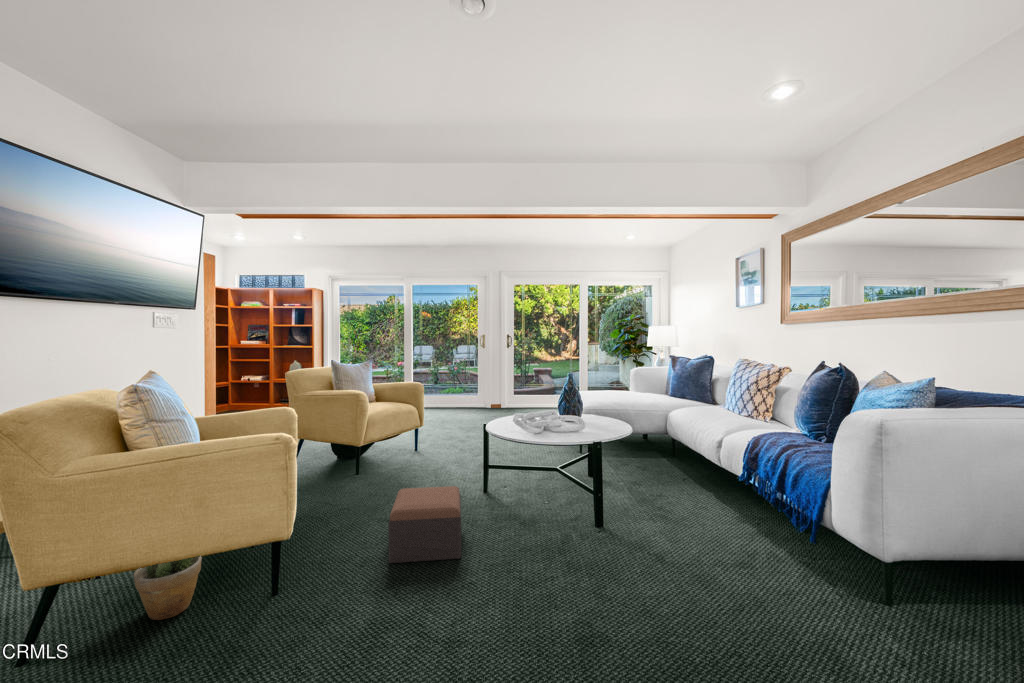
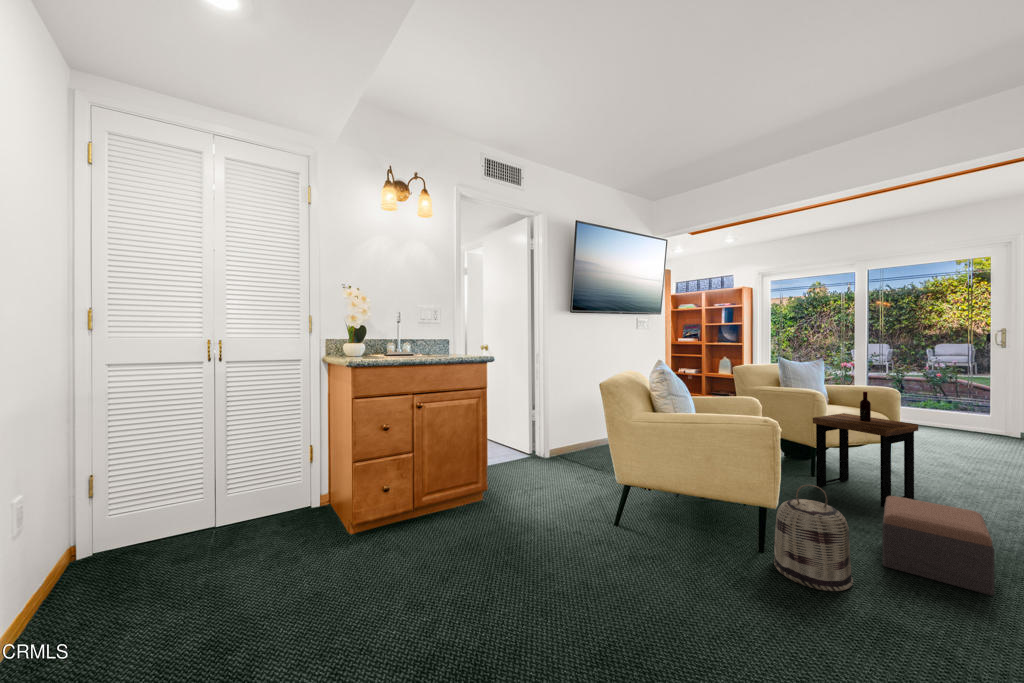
side table: none [352,390,432,496] -> present [813,392,918,507]
basket: none [277,505,357,627] -> present [774,485,853,591]
potted plant: present [134,556,202,620] -> none [667,480,708,536]

